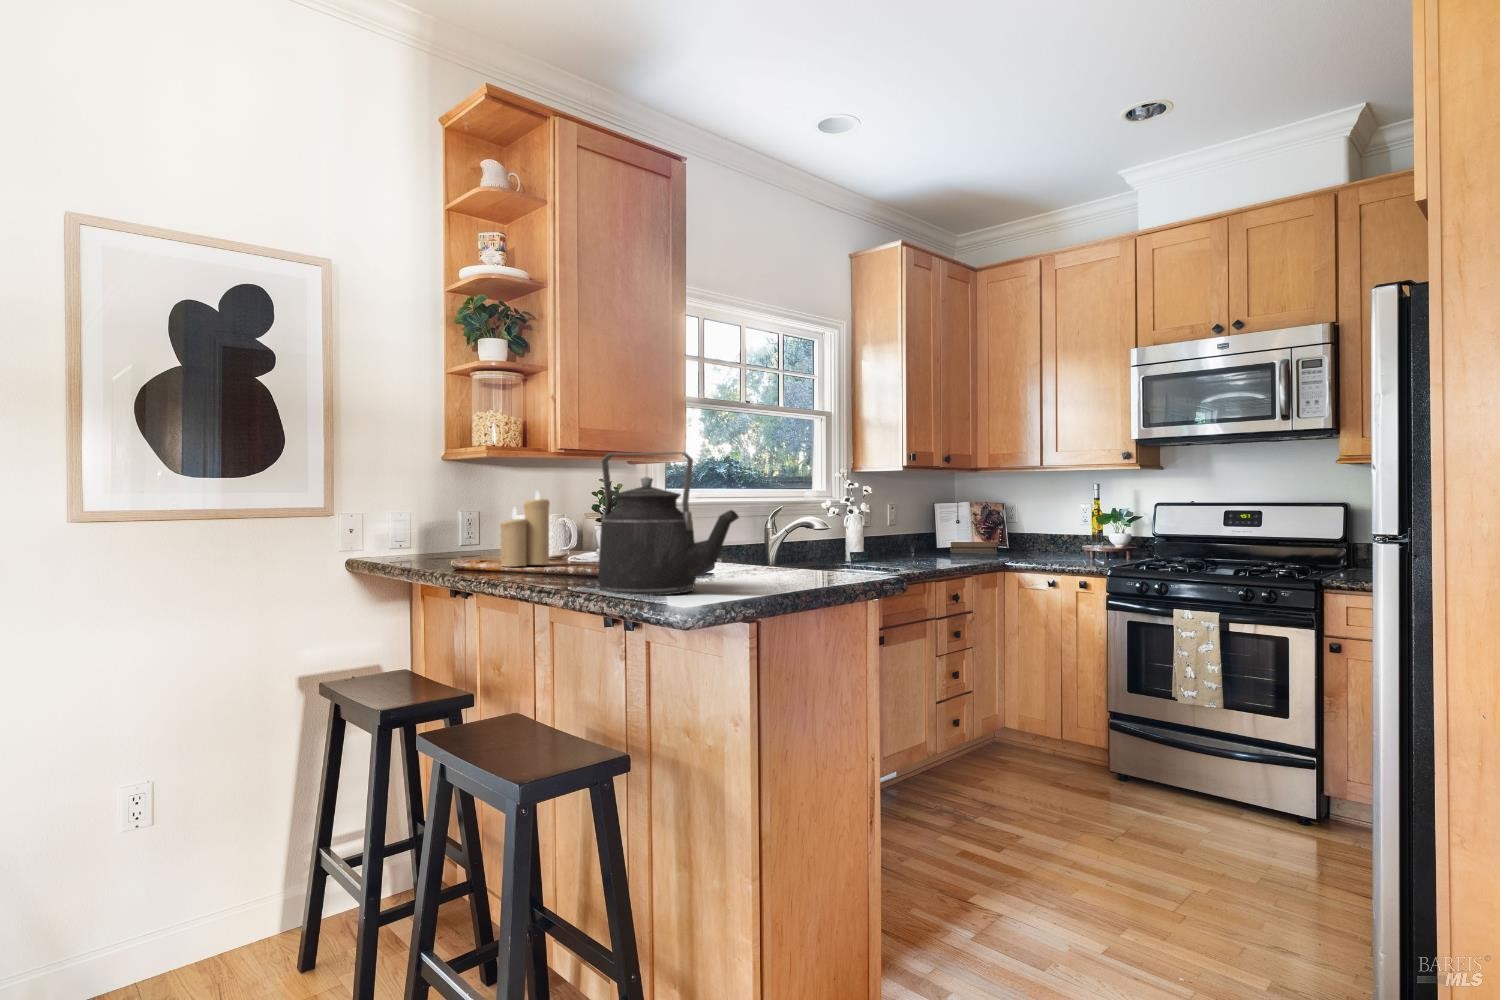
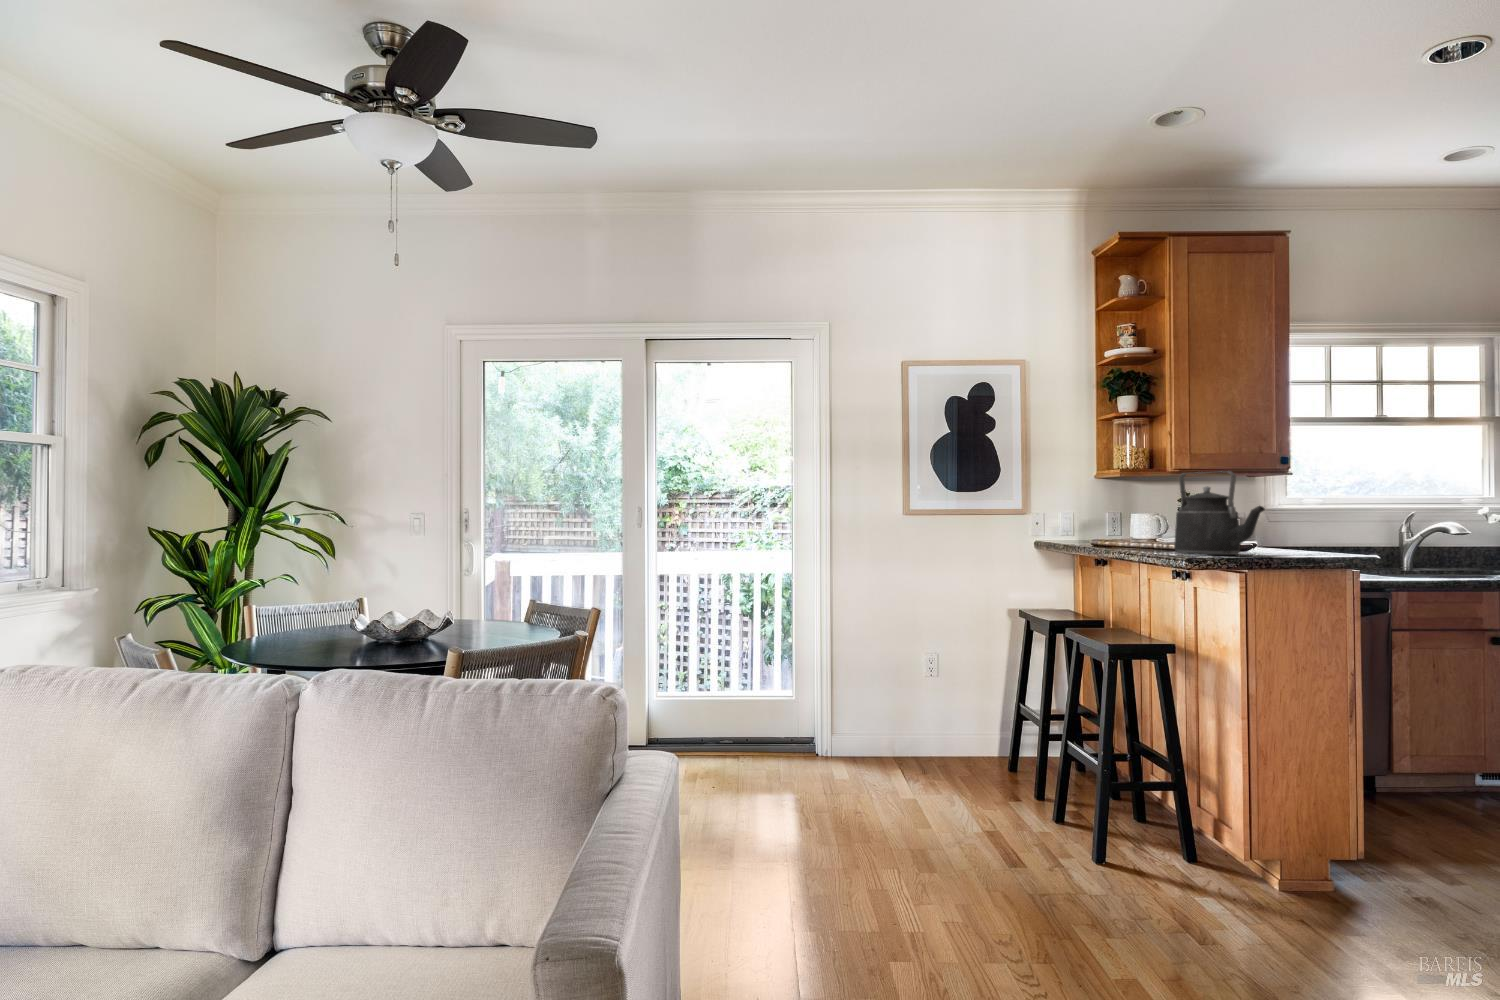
candle: present [500,491,550,567] -> none [1125,496,1159,543]

